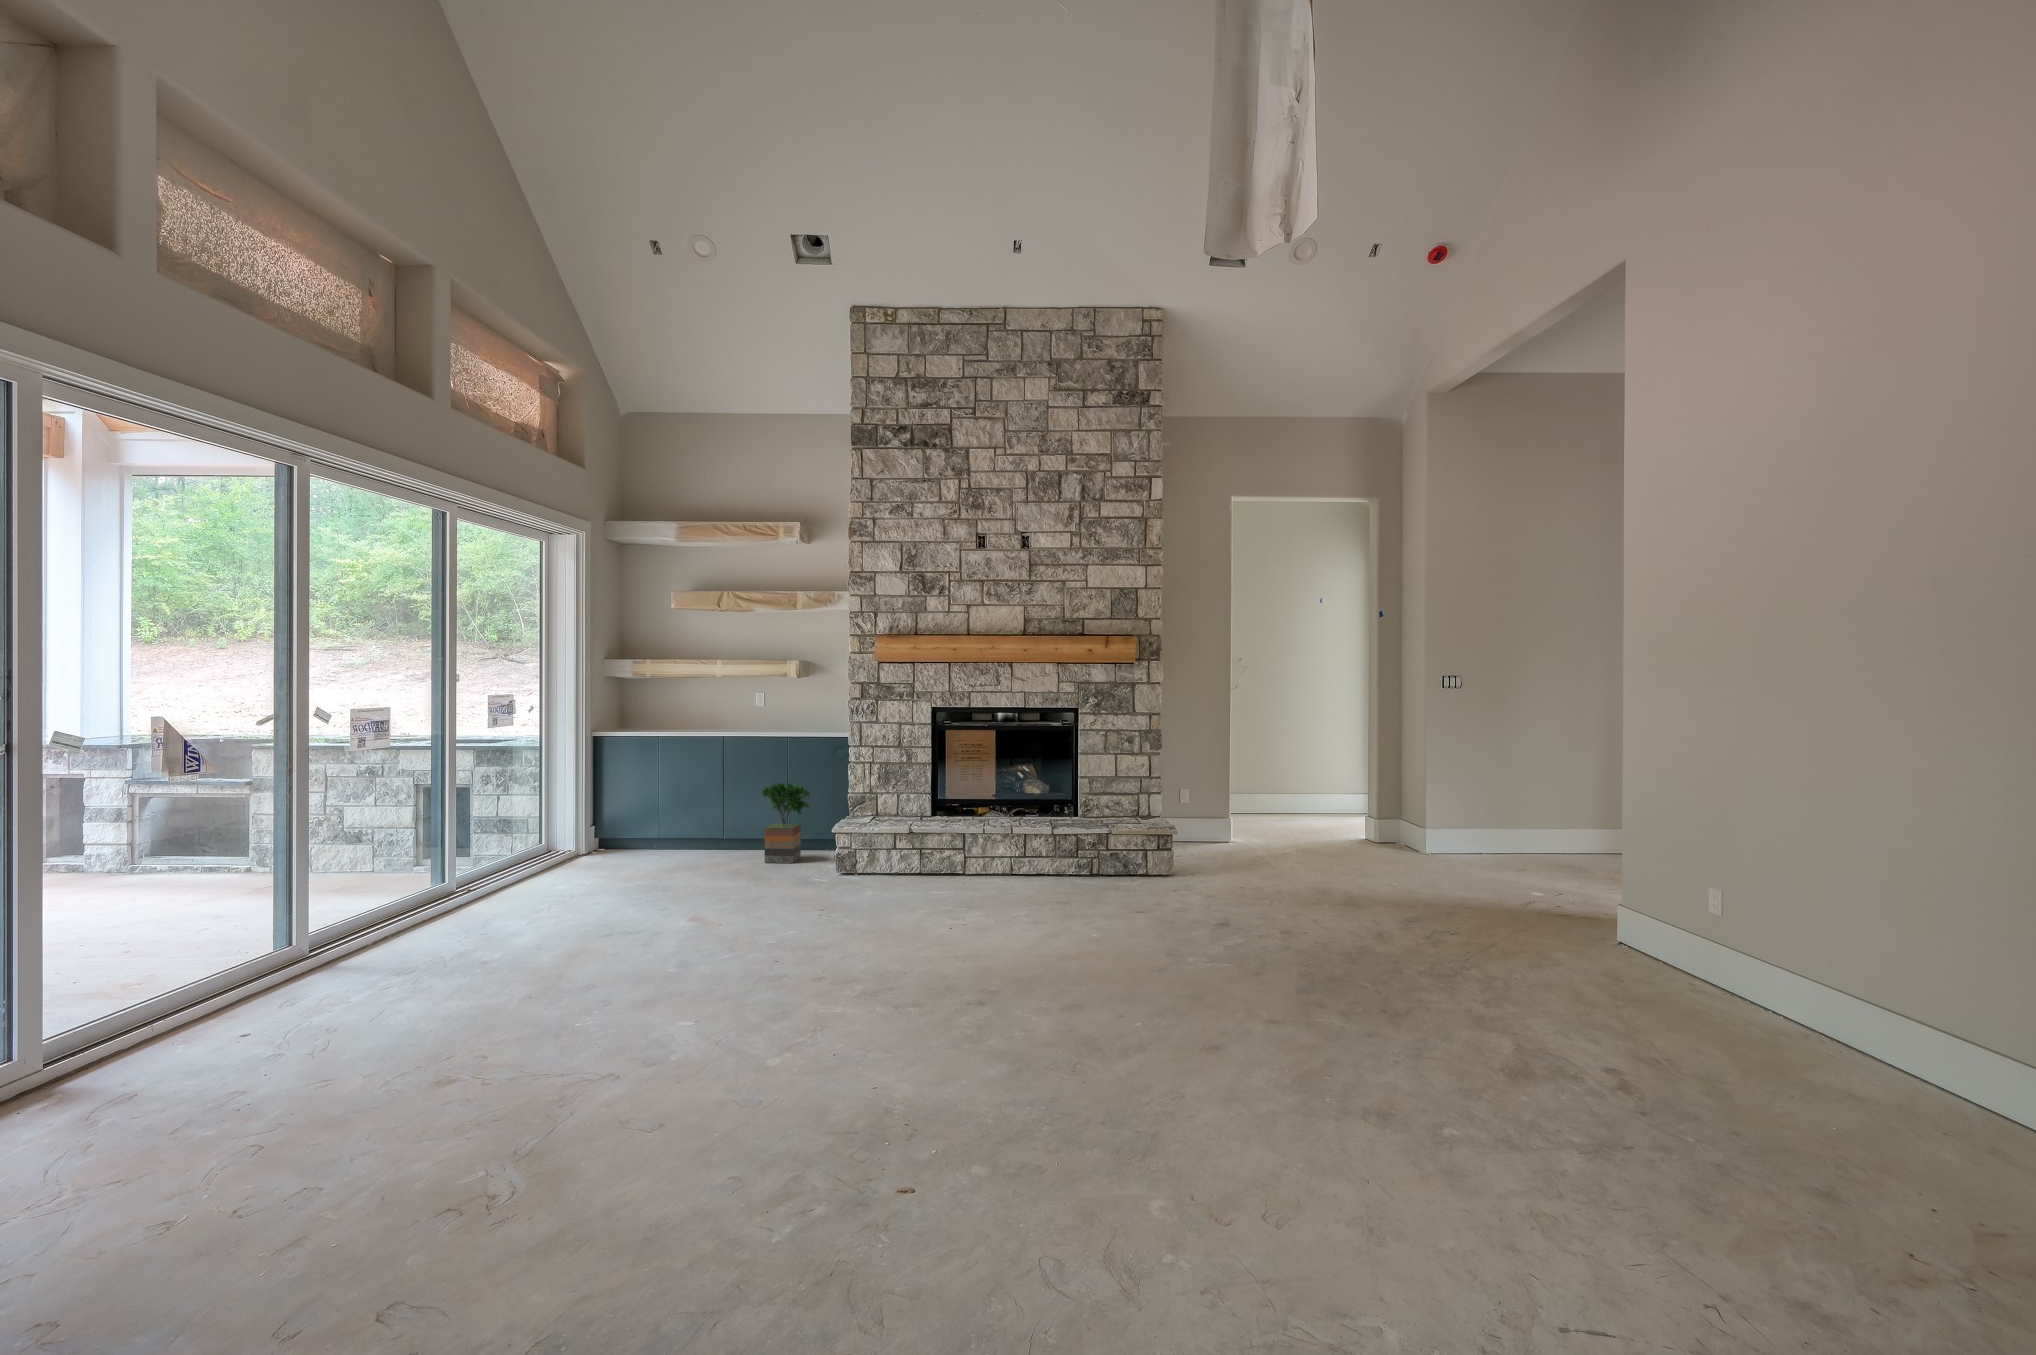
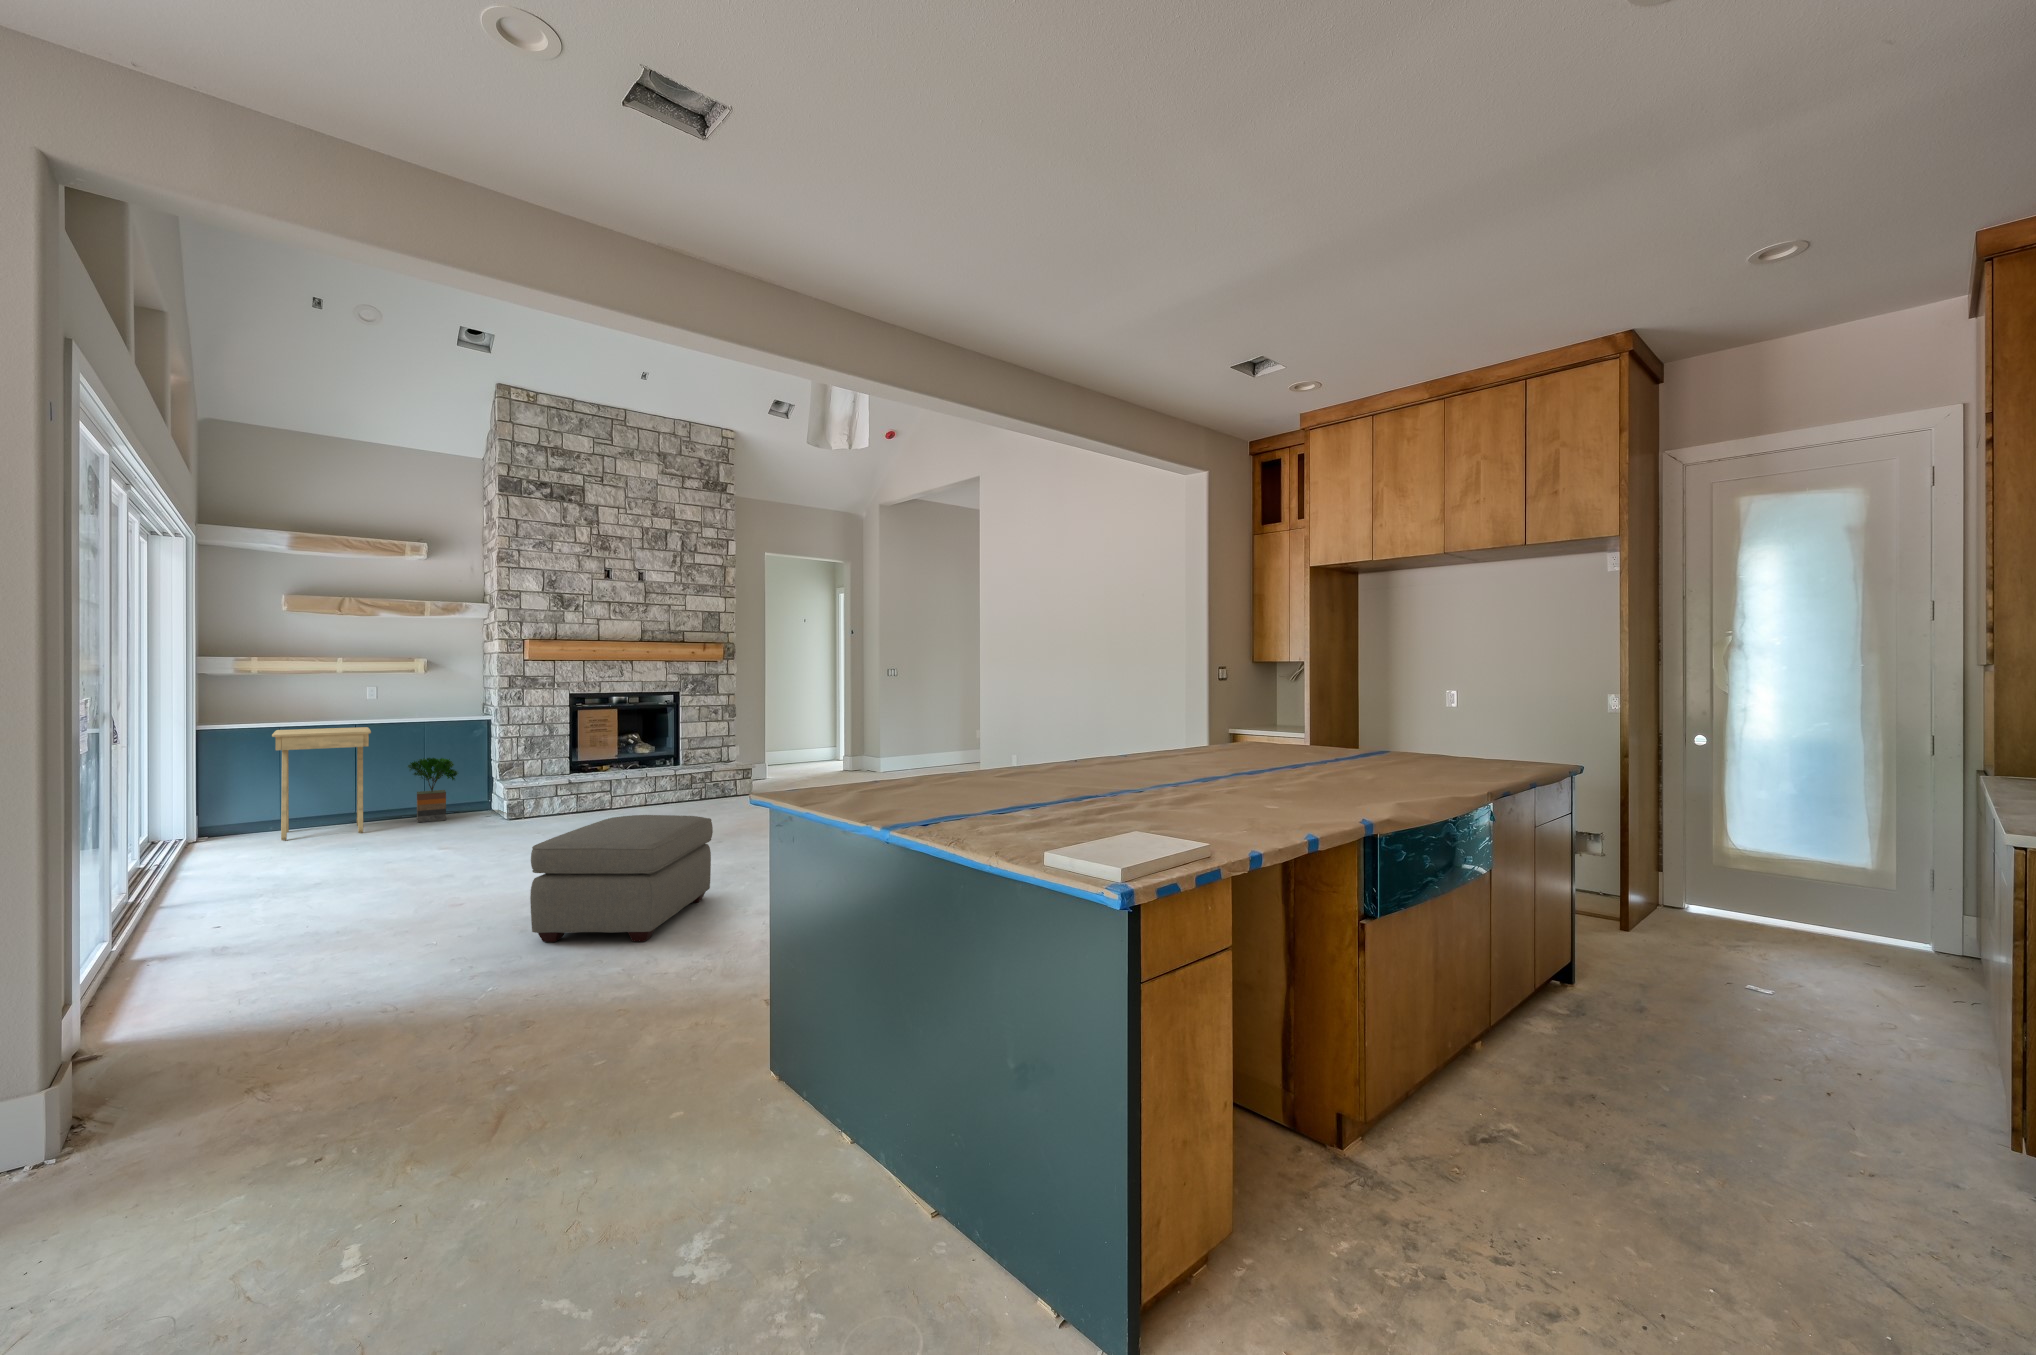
side table: none [614,742,731,870] -> present [272,727,371,840]
ottoman: none [360,950,775,1295] -> present [530,815,713,942]

